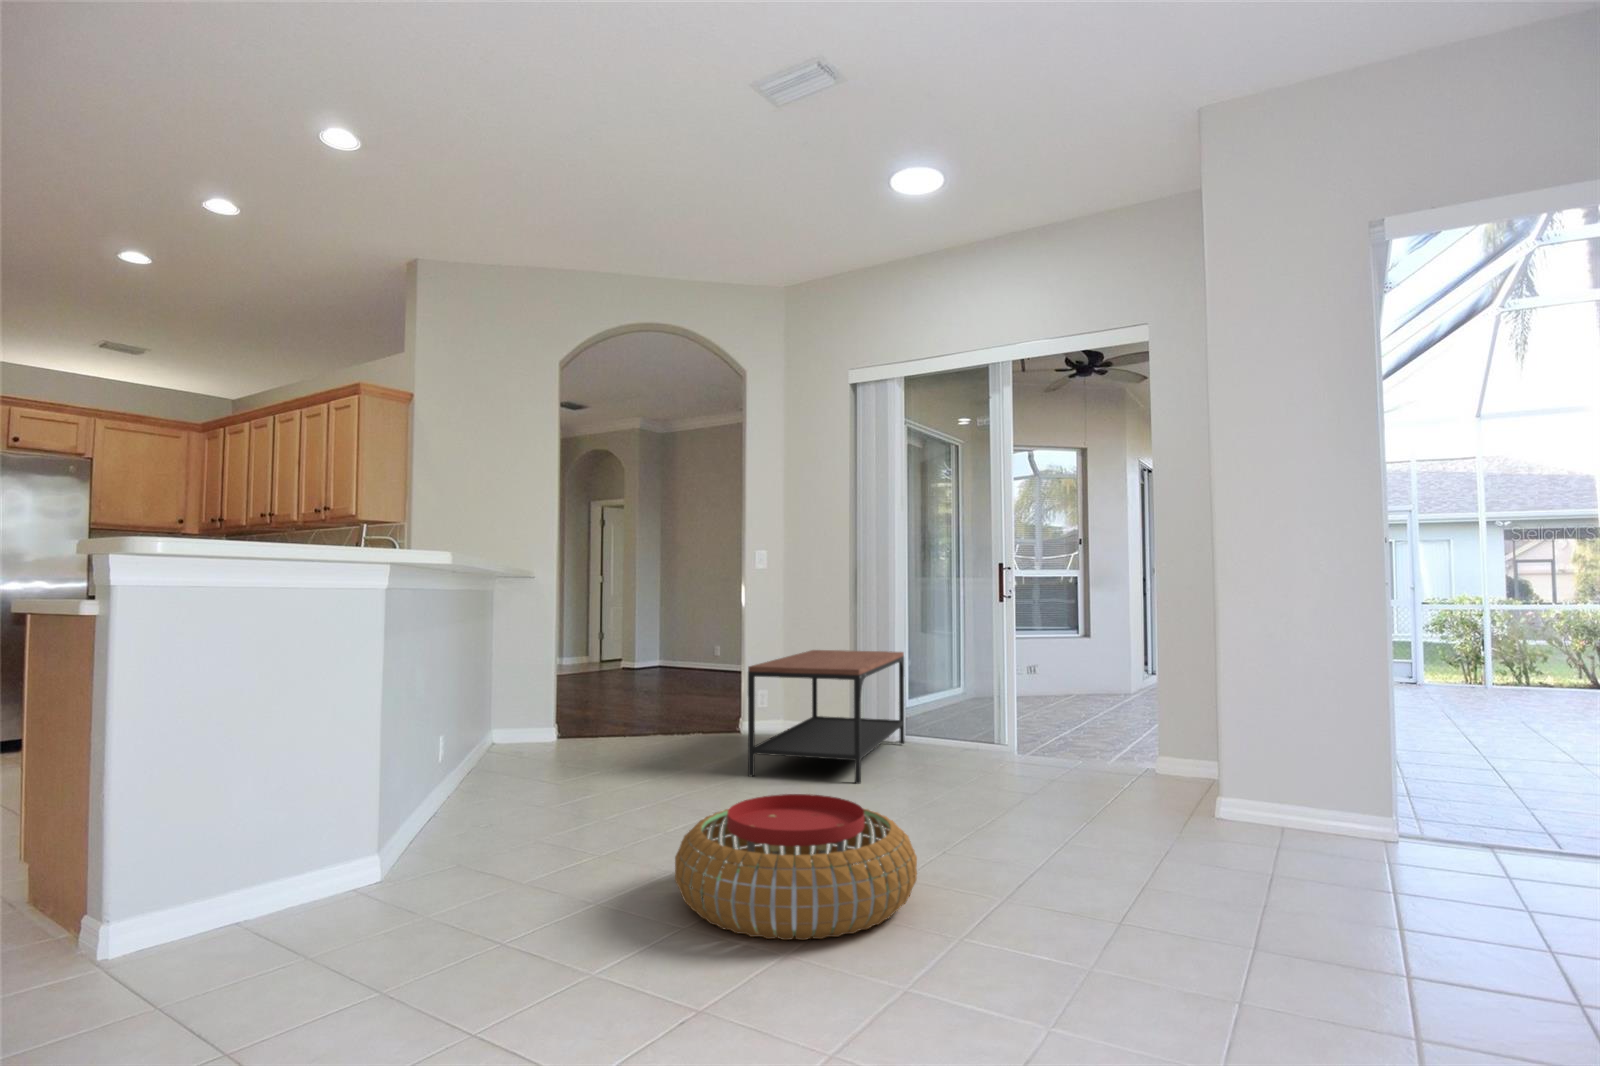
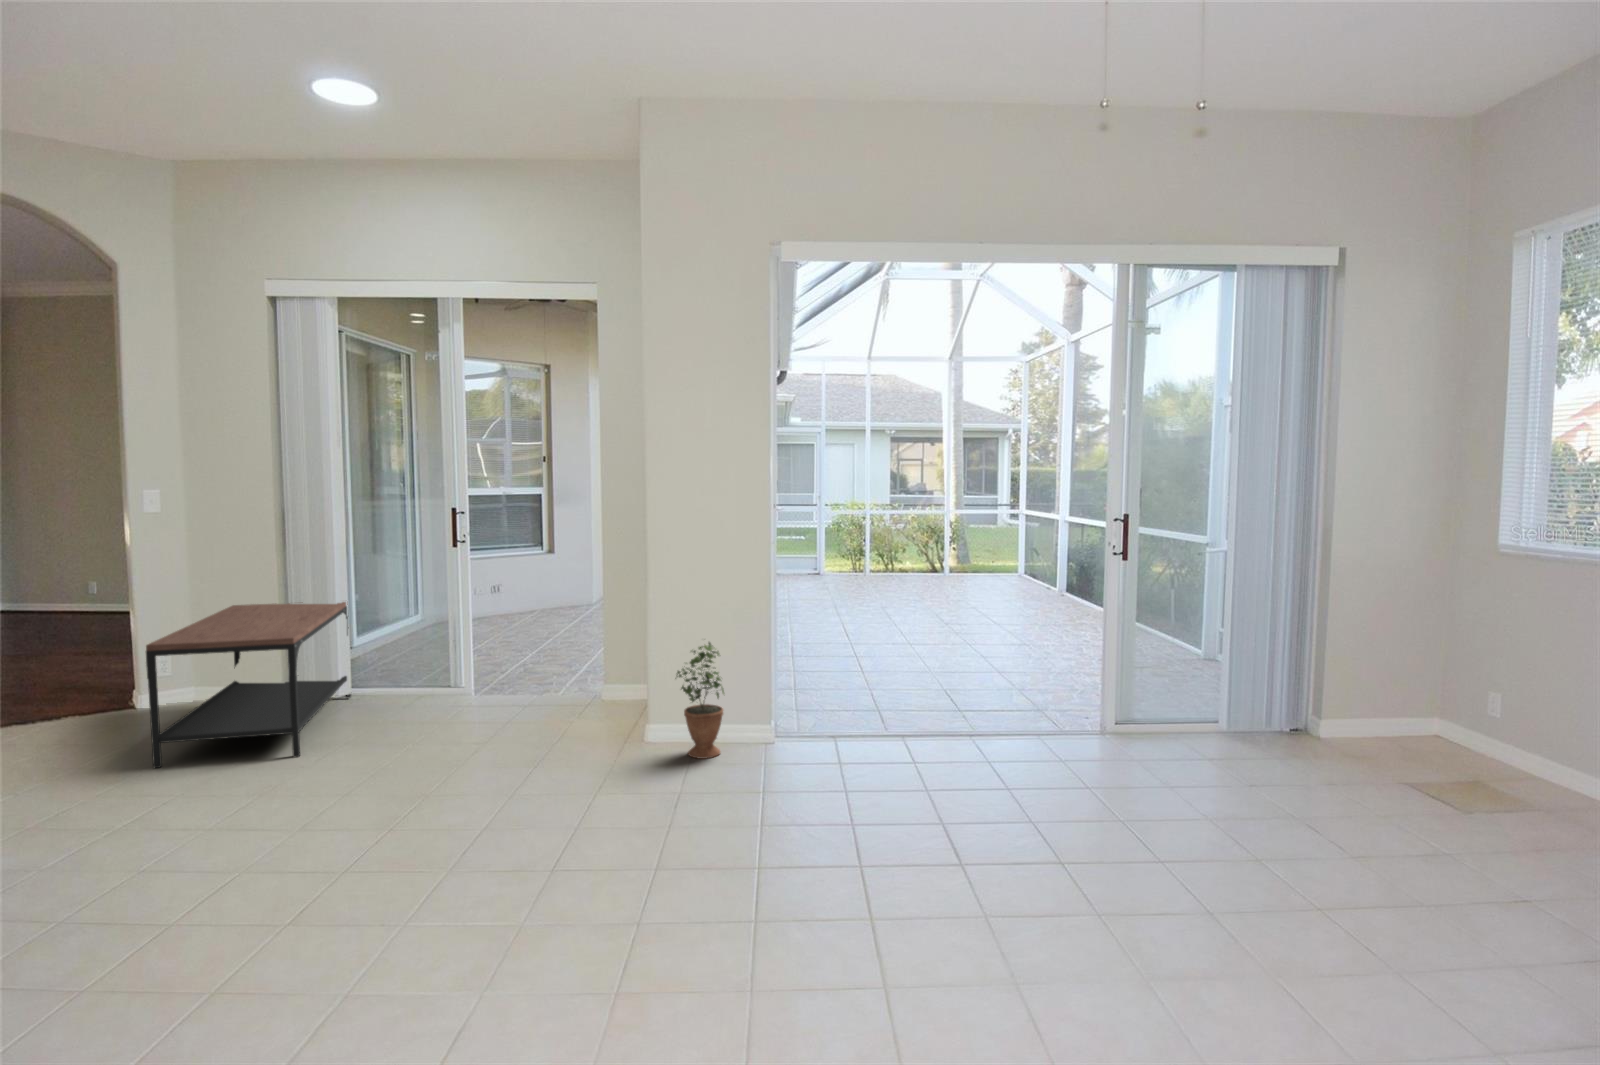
potted plant: none [1257,699,1328,849] -> present [677,642,724,759]
pouf: present [675,794,917,940] -> none [70,801,364,969]

